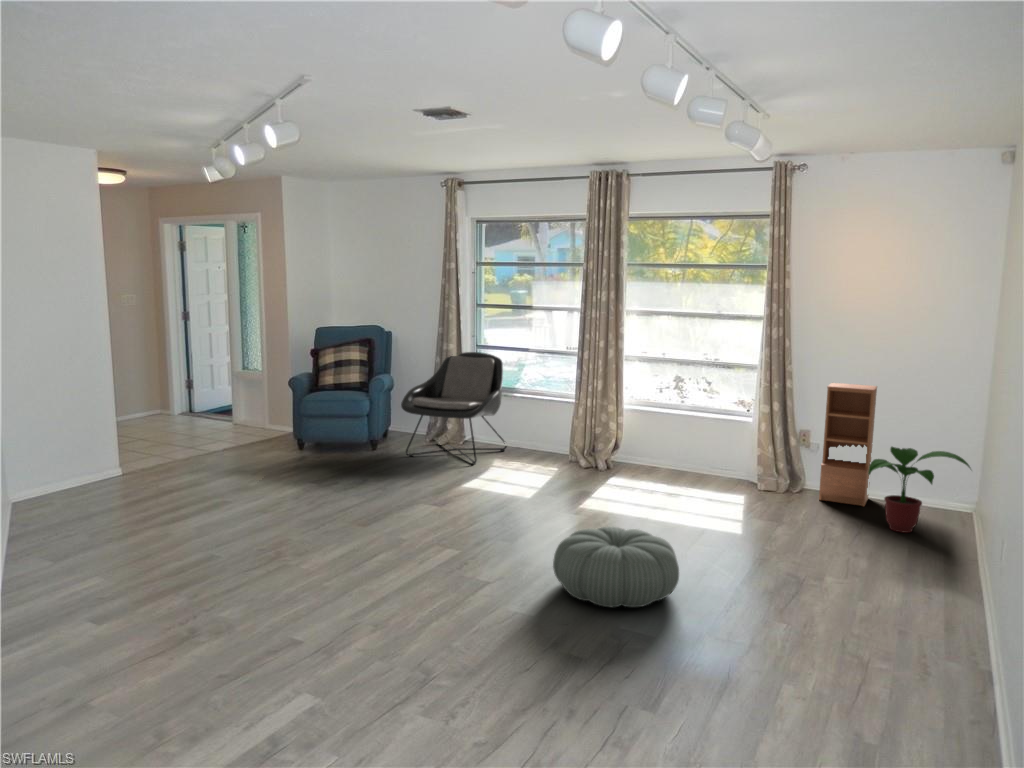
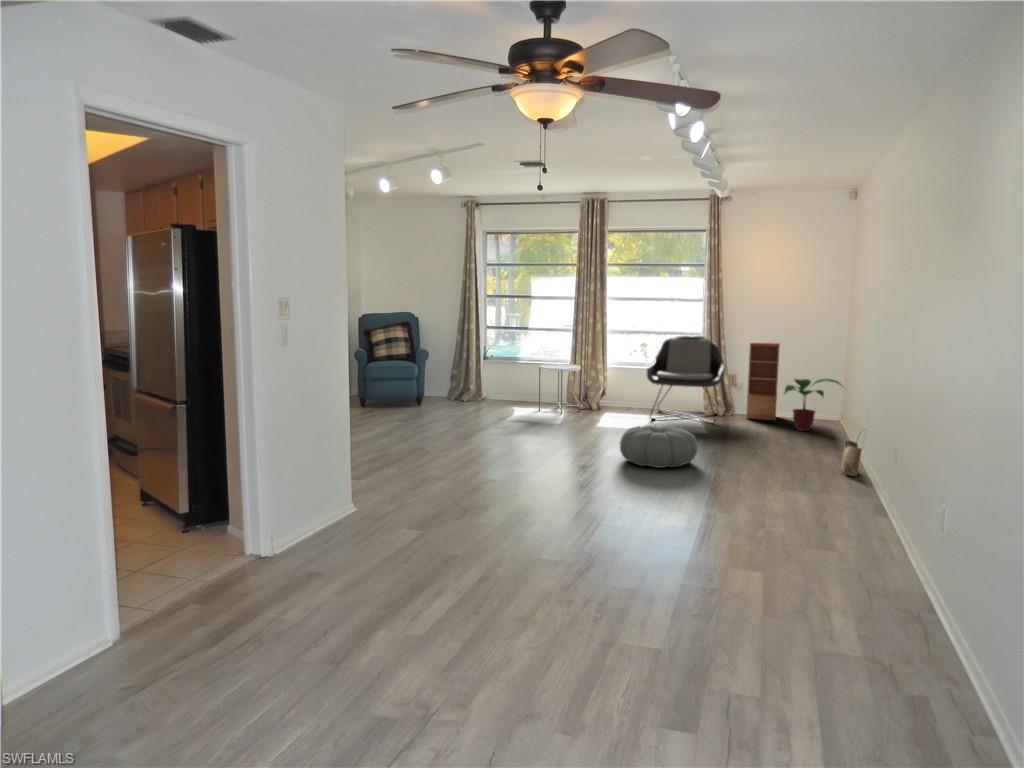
lounge chair: present [401,352,507,464] -> present [647,335,725,424]
side table: none [523,403,583,476] -> present [539,364,581,414]
woven basket: none [928,563,974,659] -> present [841,429,866,476]

